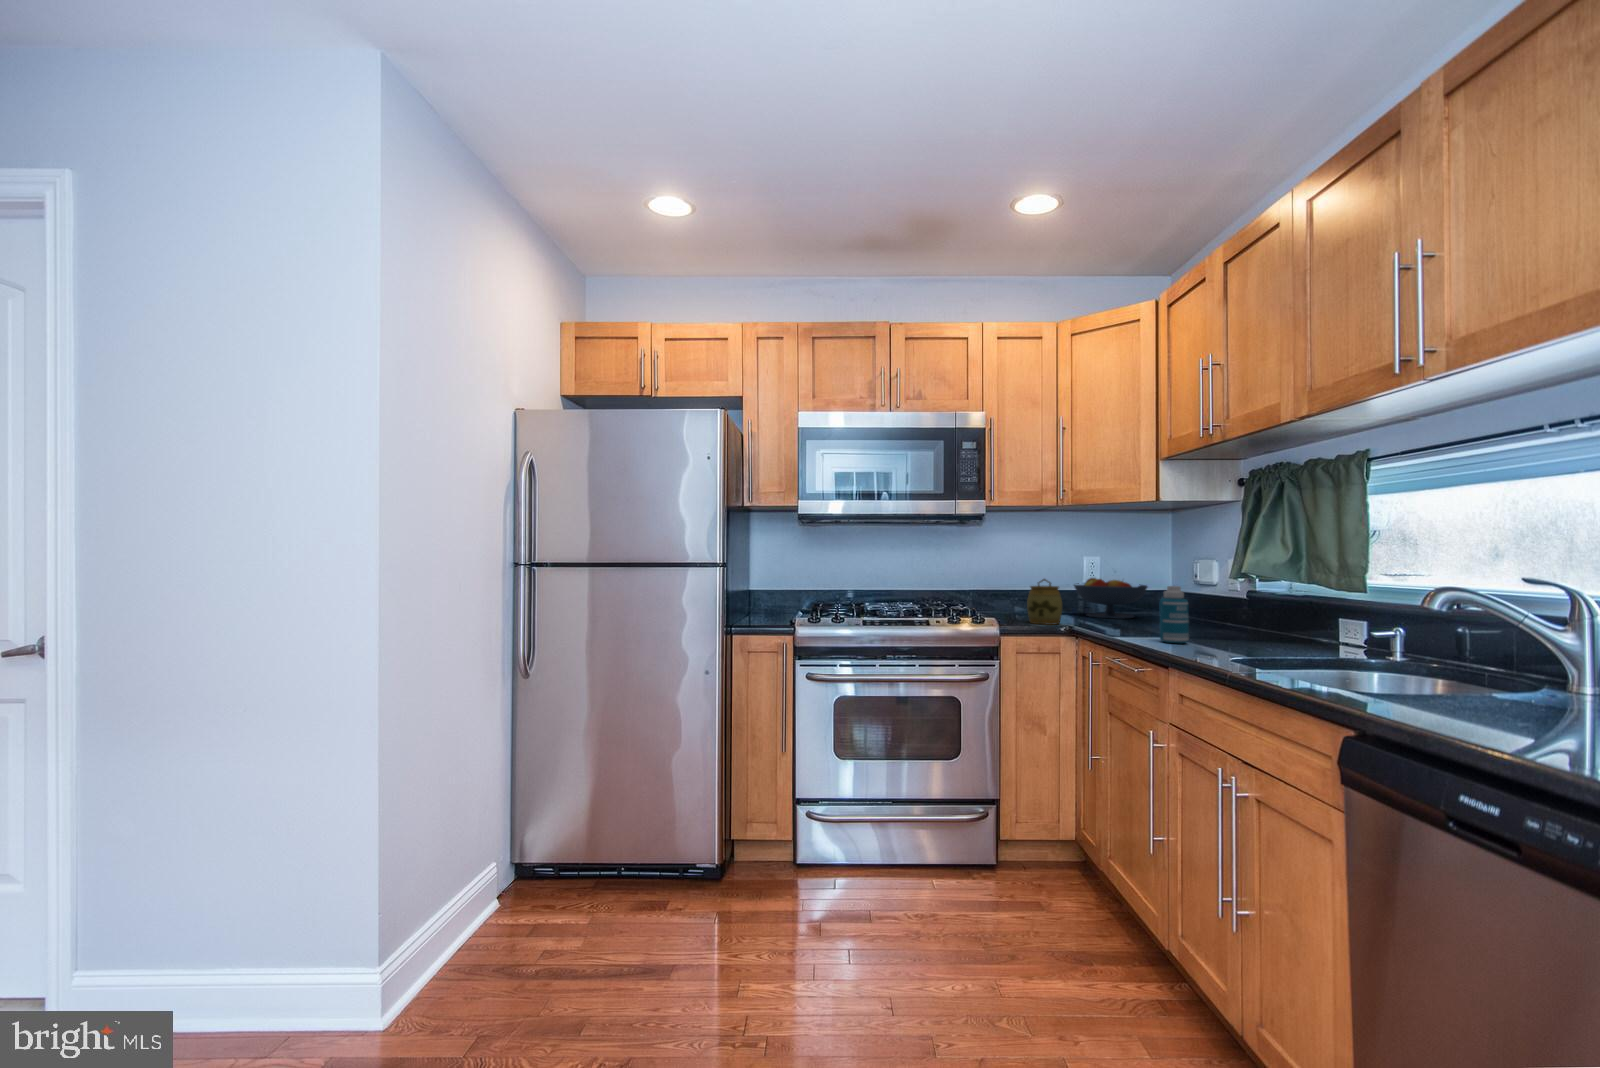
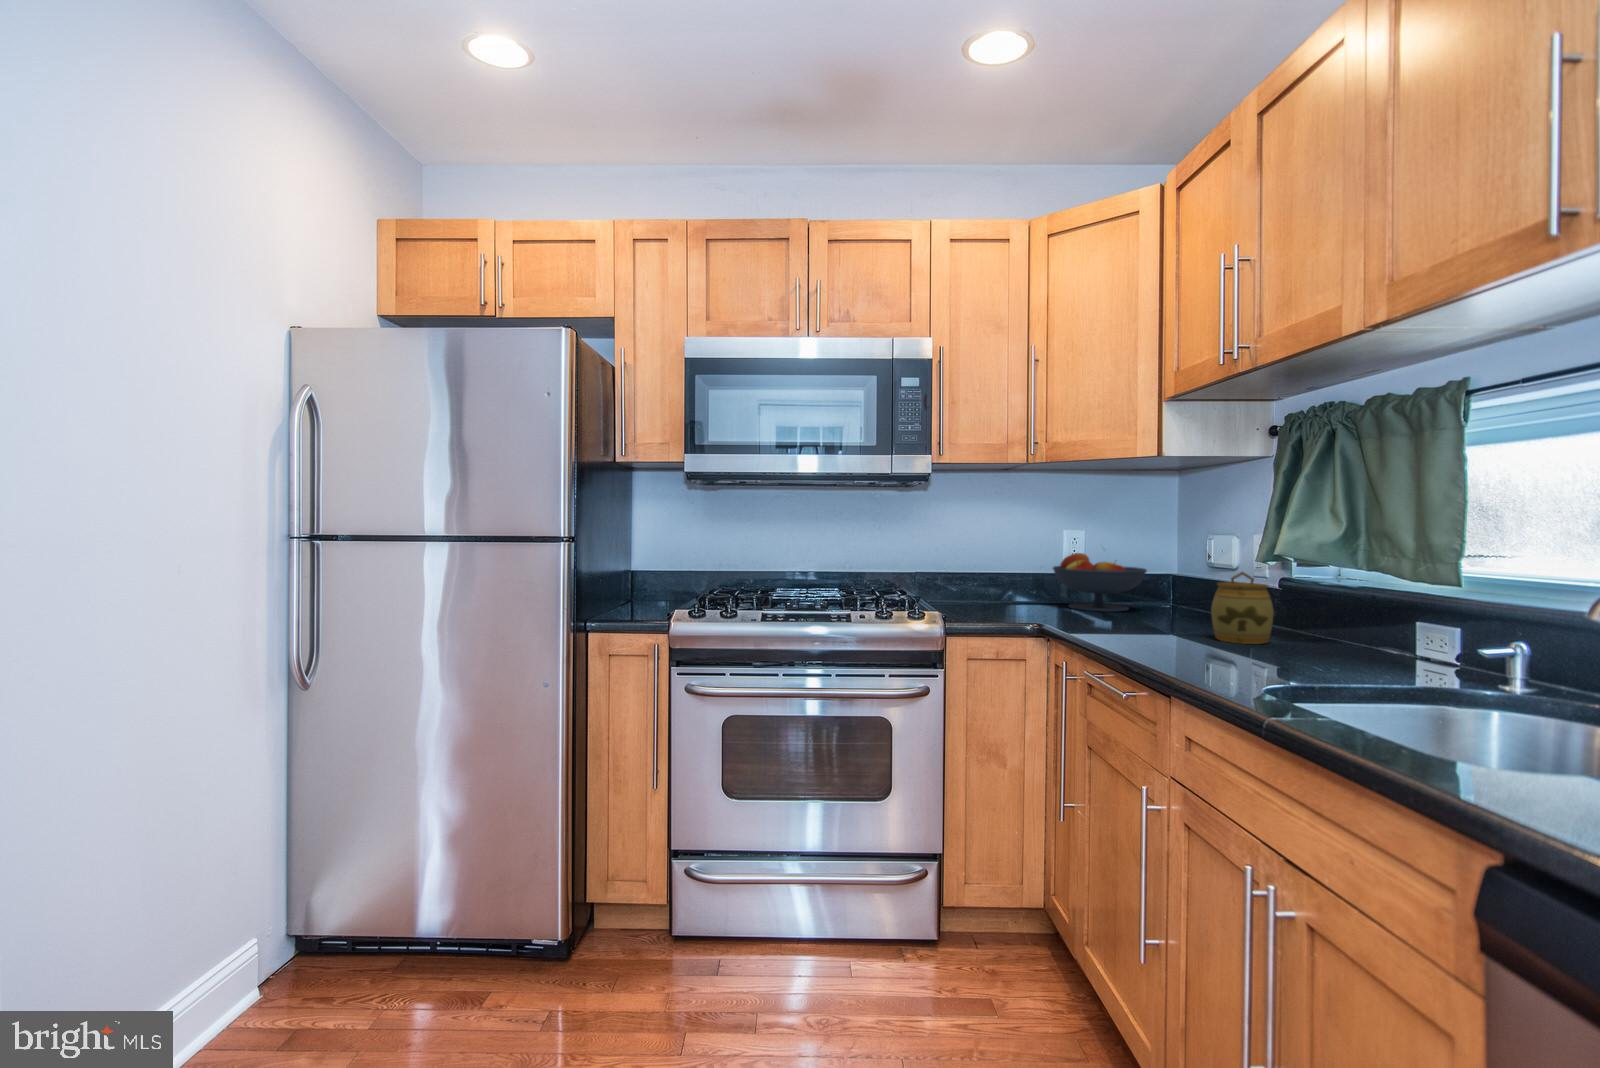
jar: present [1027,579,1062,625] -> present [1211,572,1274,644]
bottle: present [1160,586,1189,643] -> none [1156,573,1197,655]

